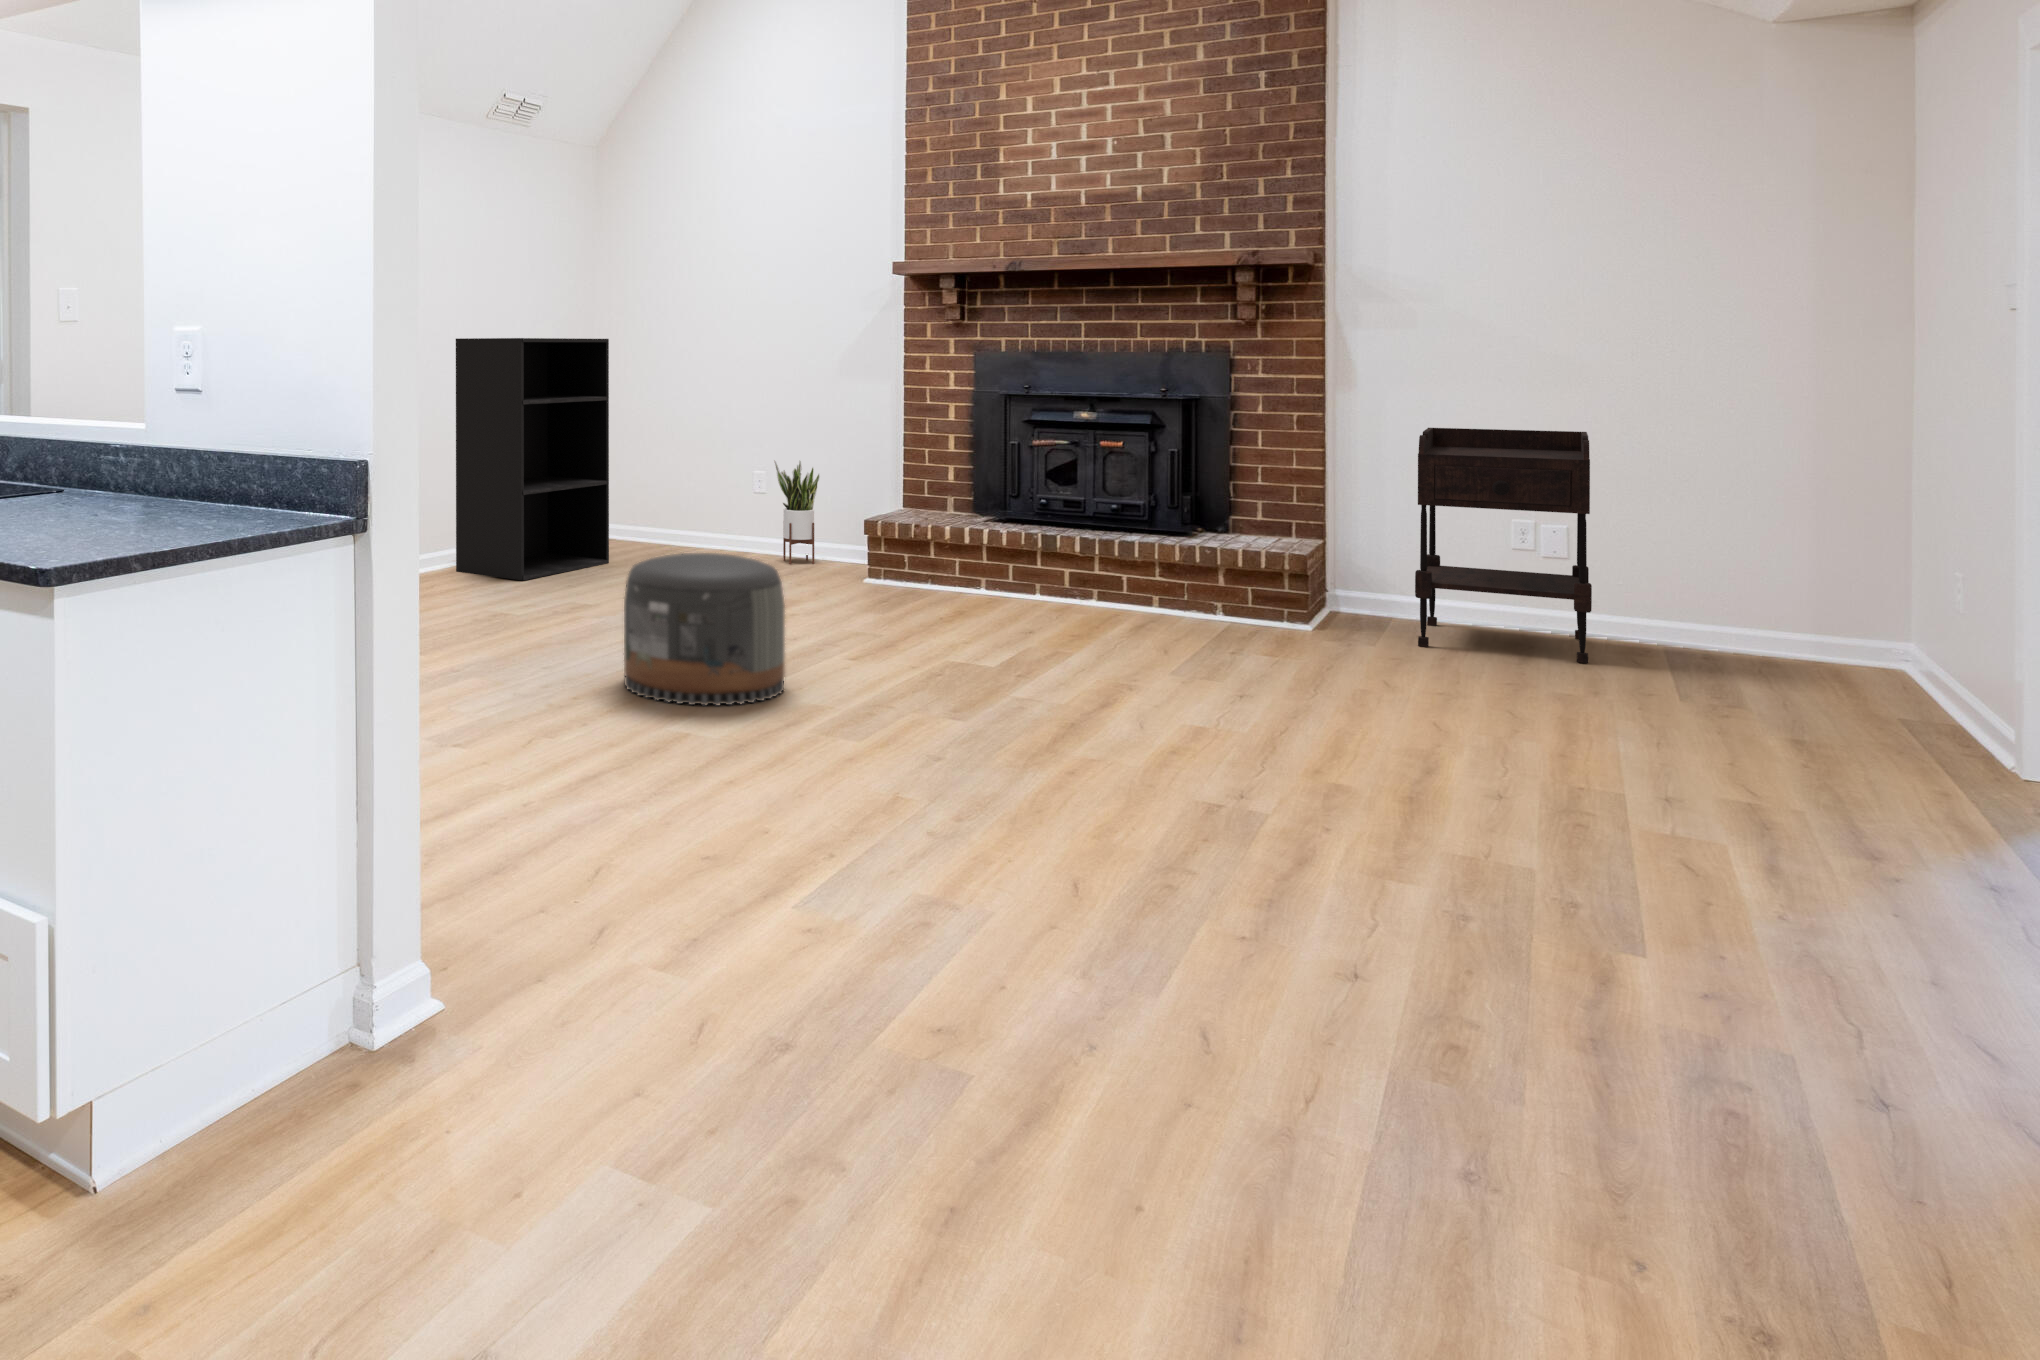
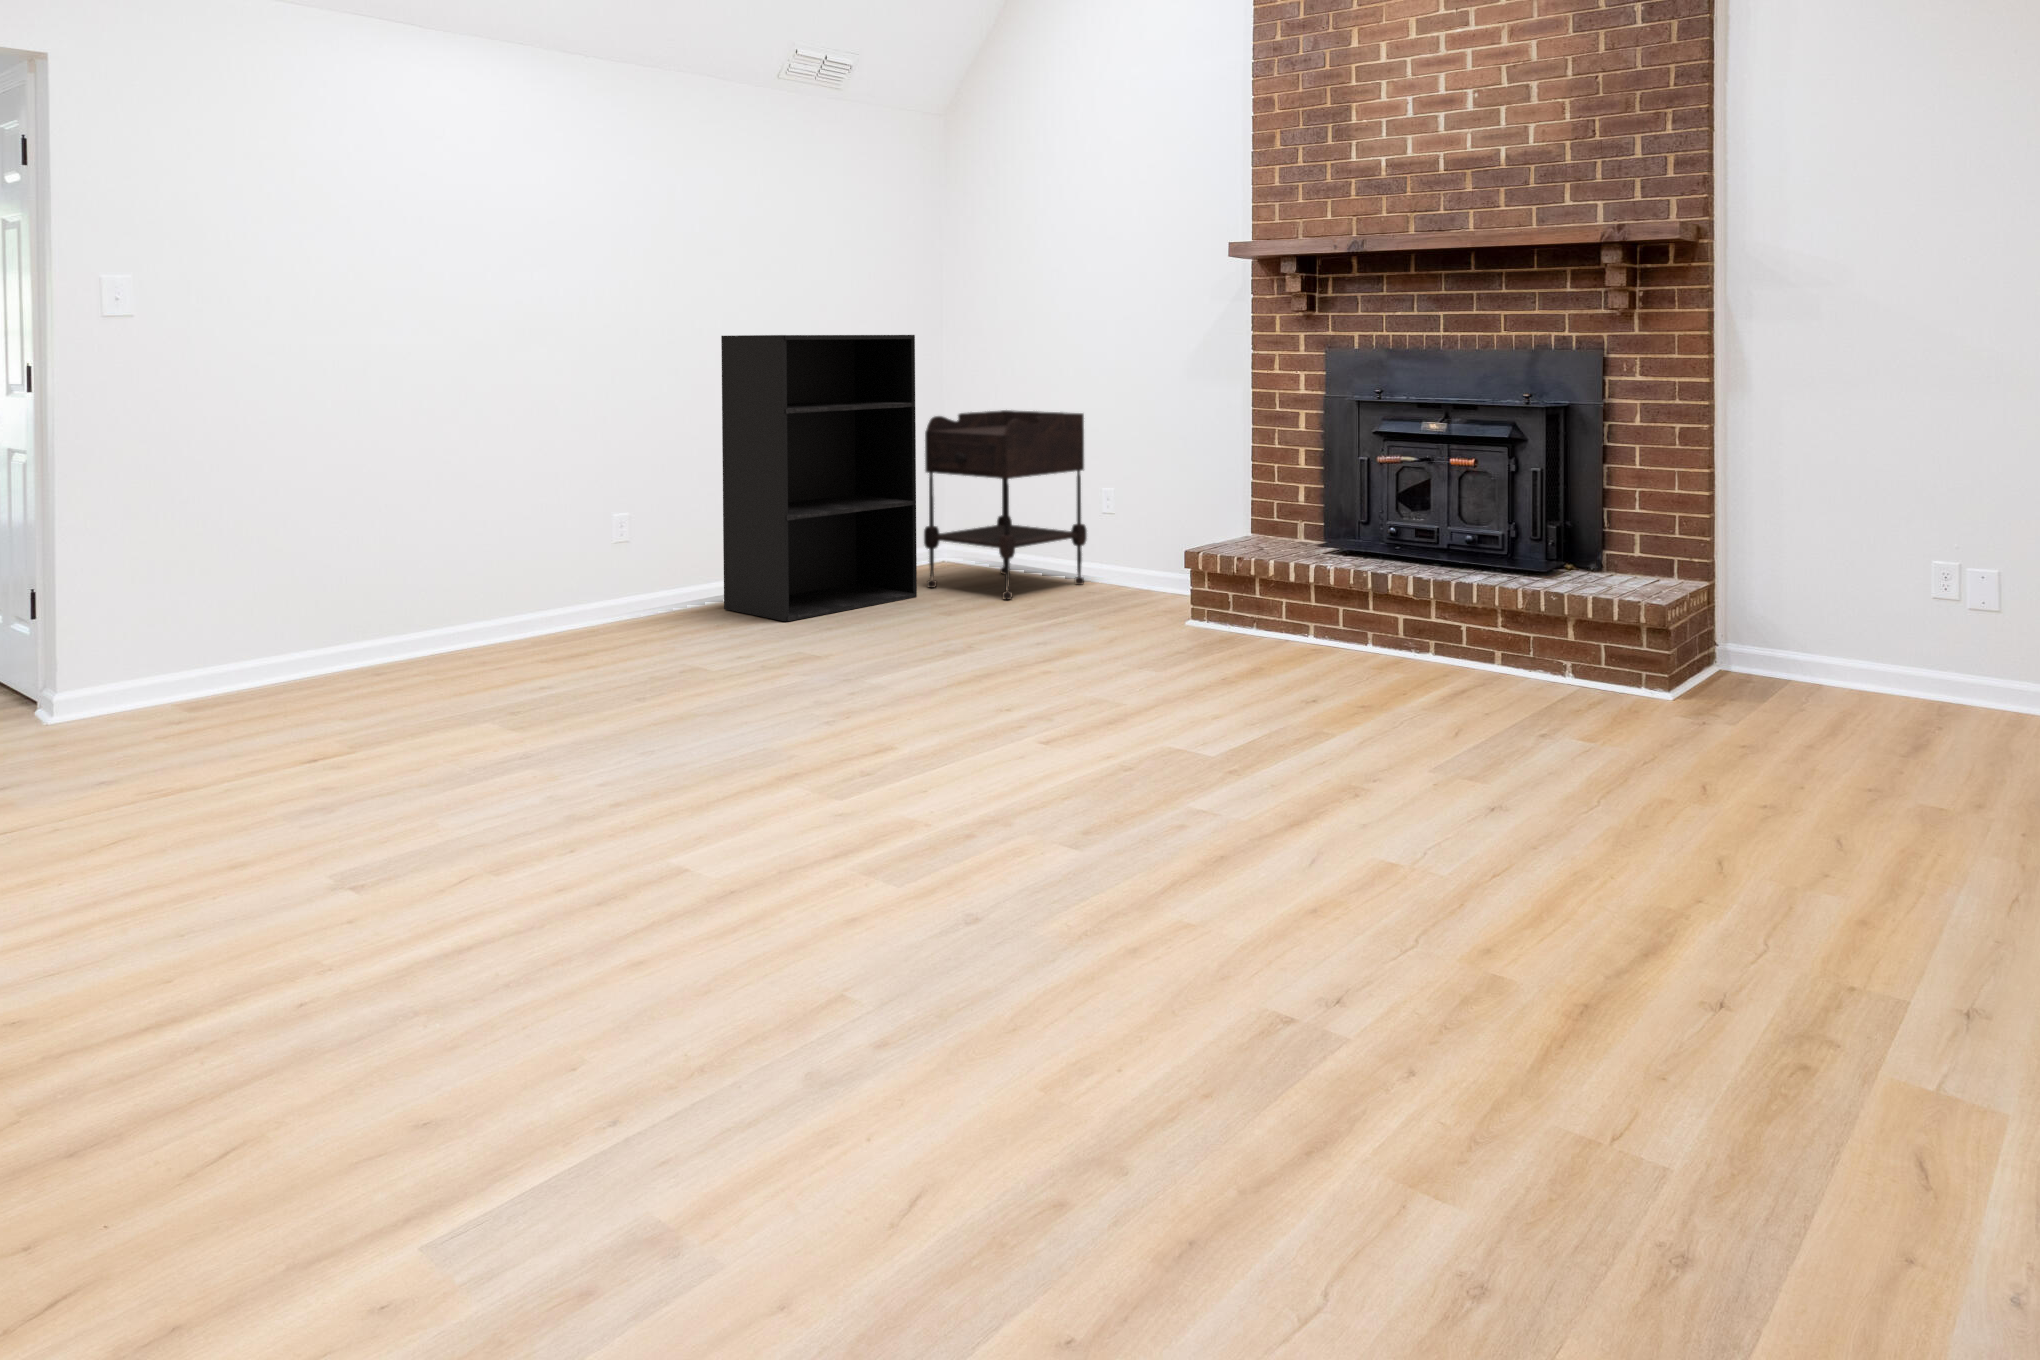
side table: present [1415,428,1592,663] -> present [924,410,1087,600]
potted plant: present [774,460,820,564] -> none [1110,476,1161,599]
pouf: present [624,553,785,705] -> none [719,612,929,818]

